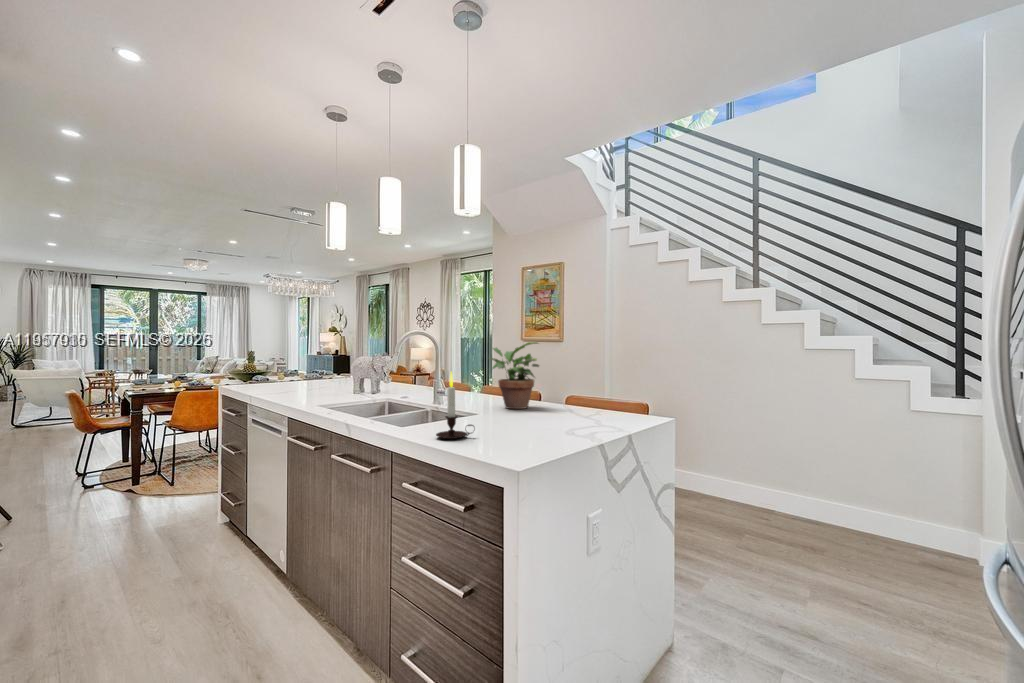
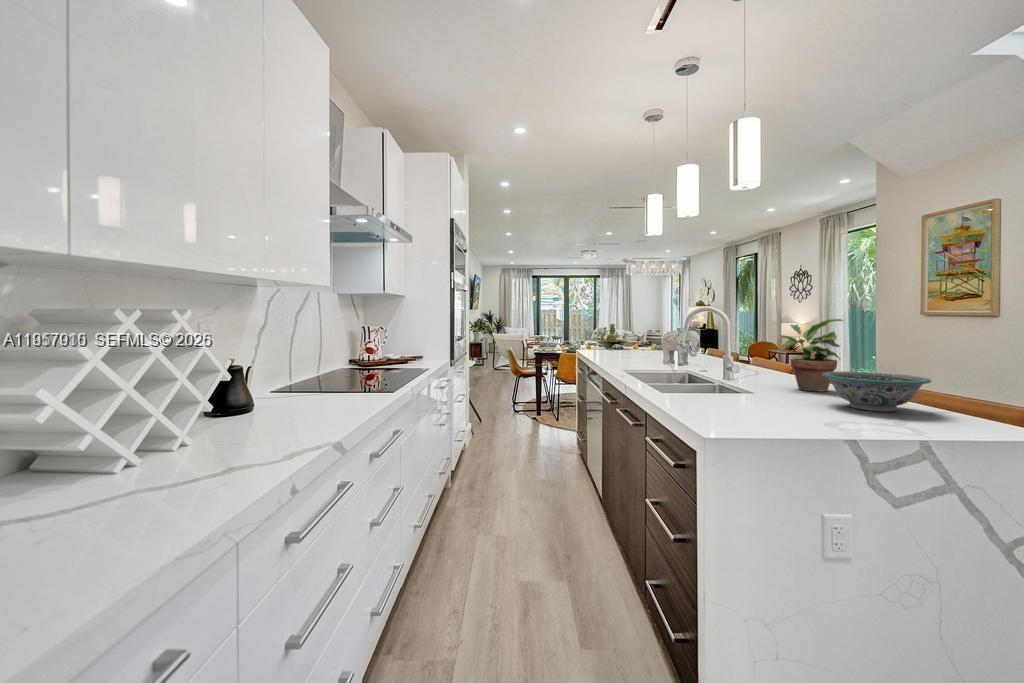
candle: present [436,372,474,439] -> none [678,345,713,403]
decorative bowl: none [547,388,622,422] -> present [822,371,931,412]

